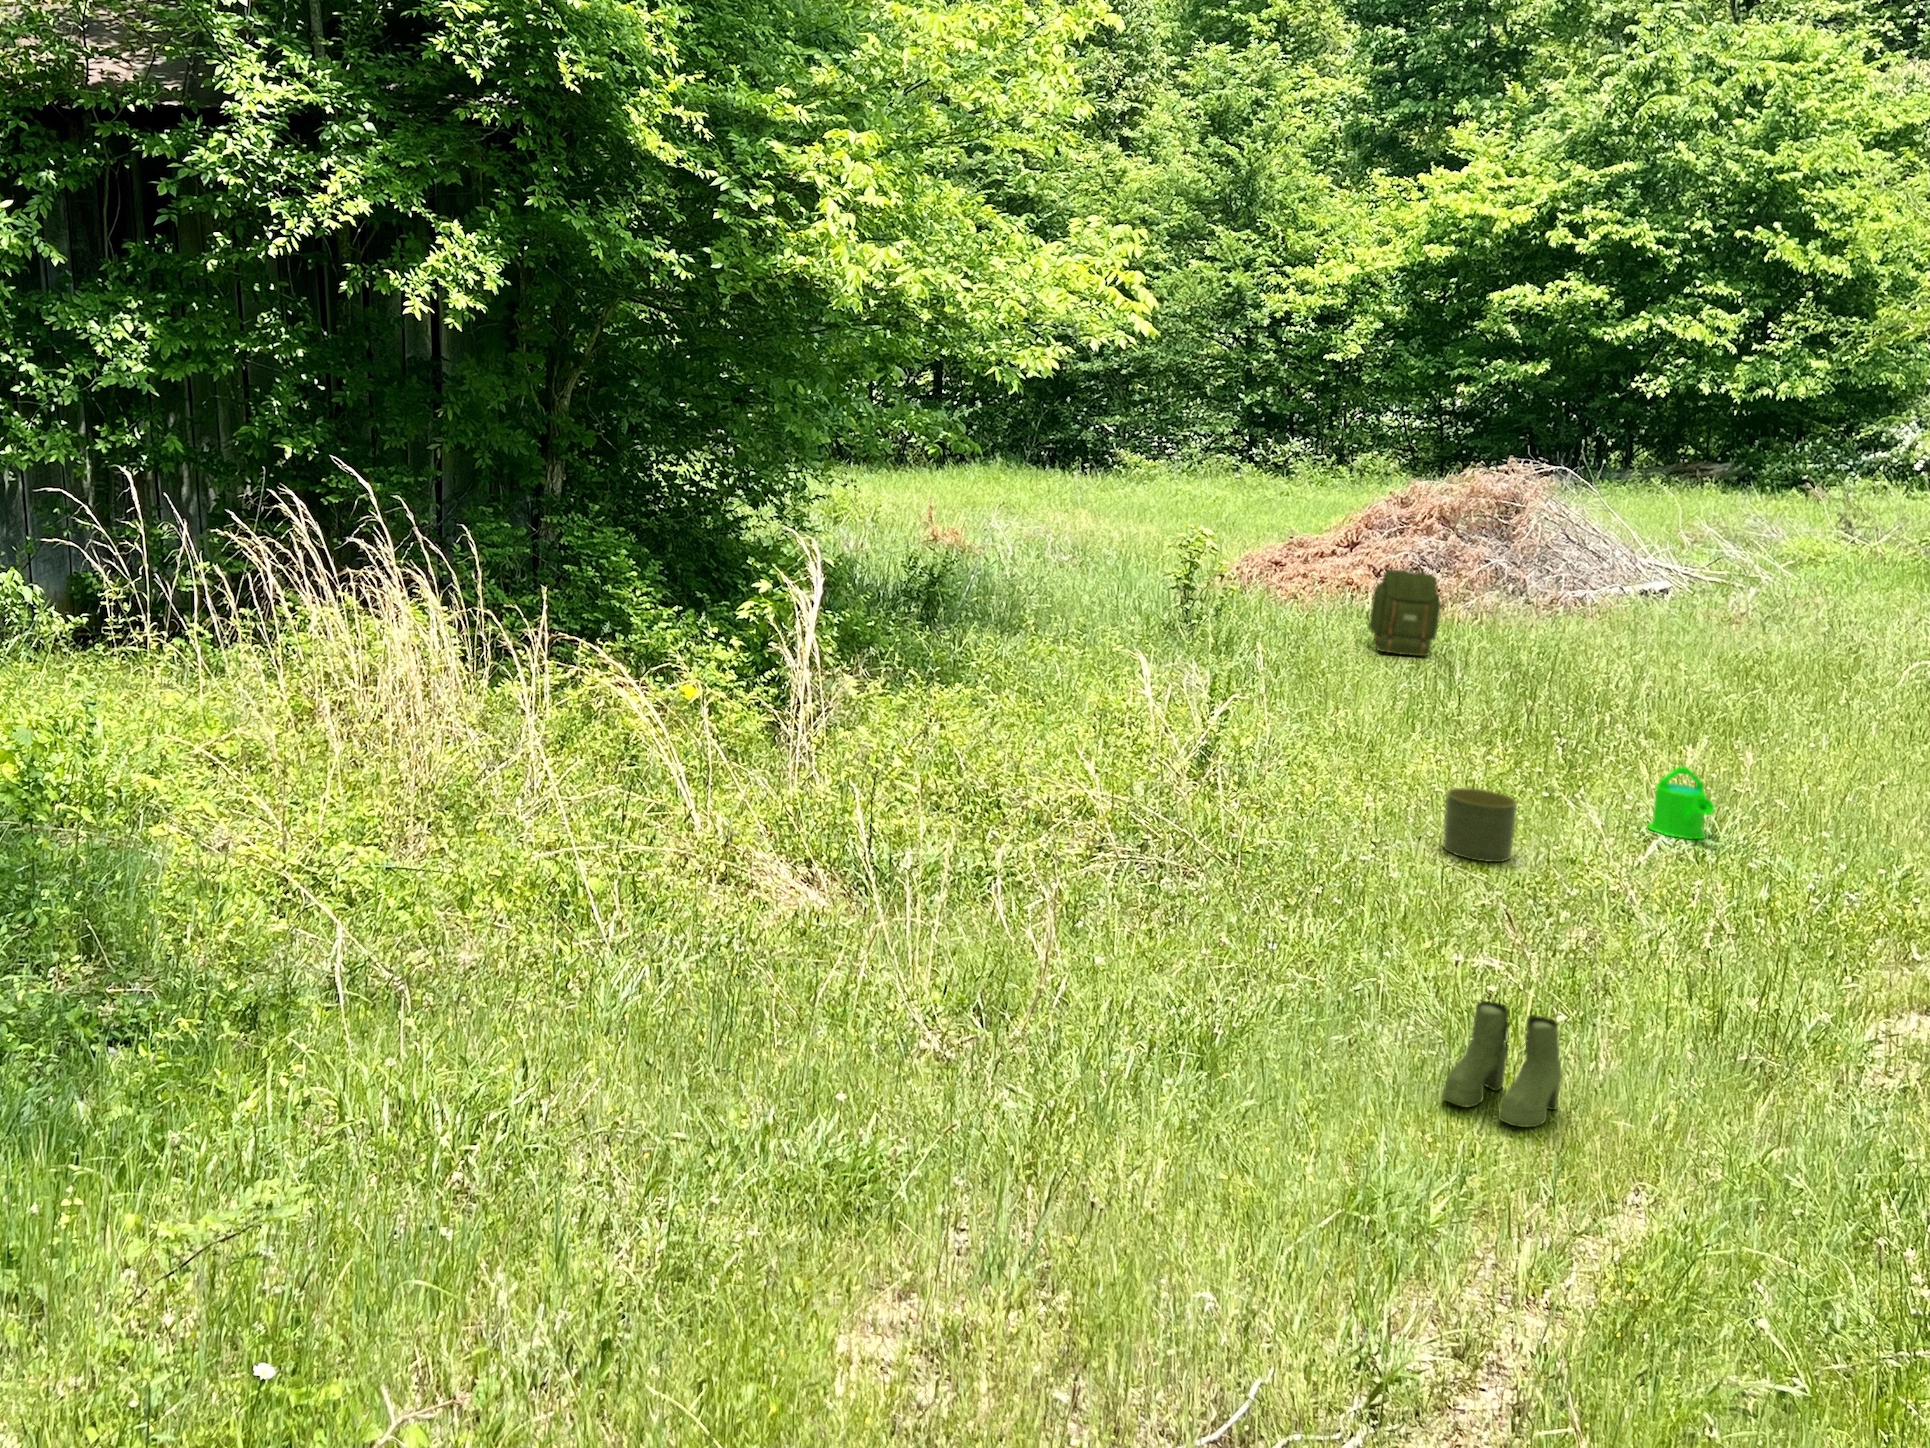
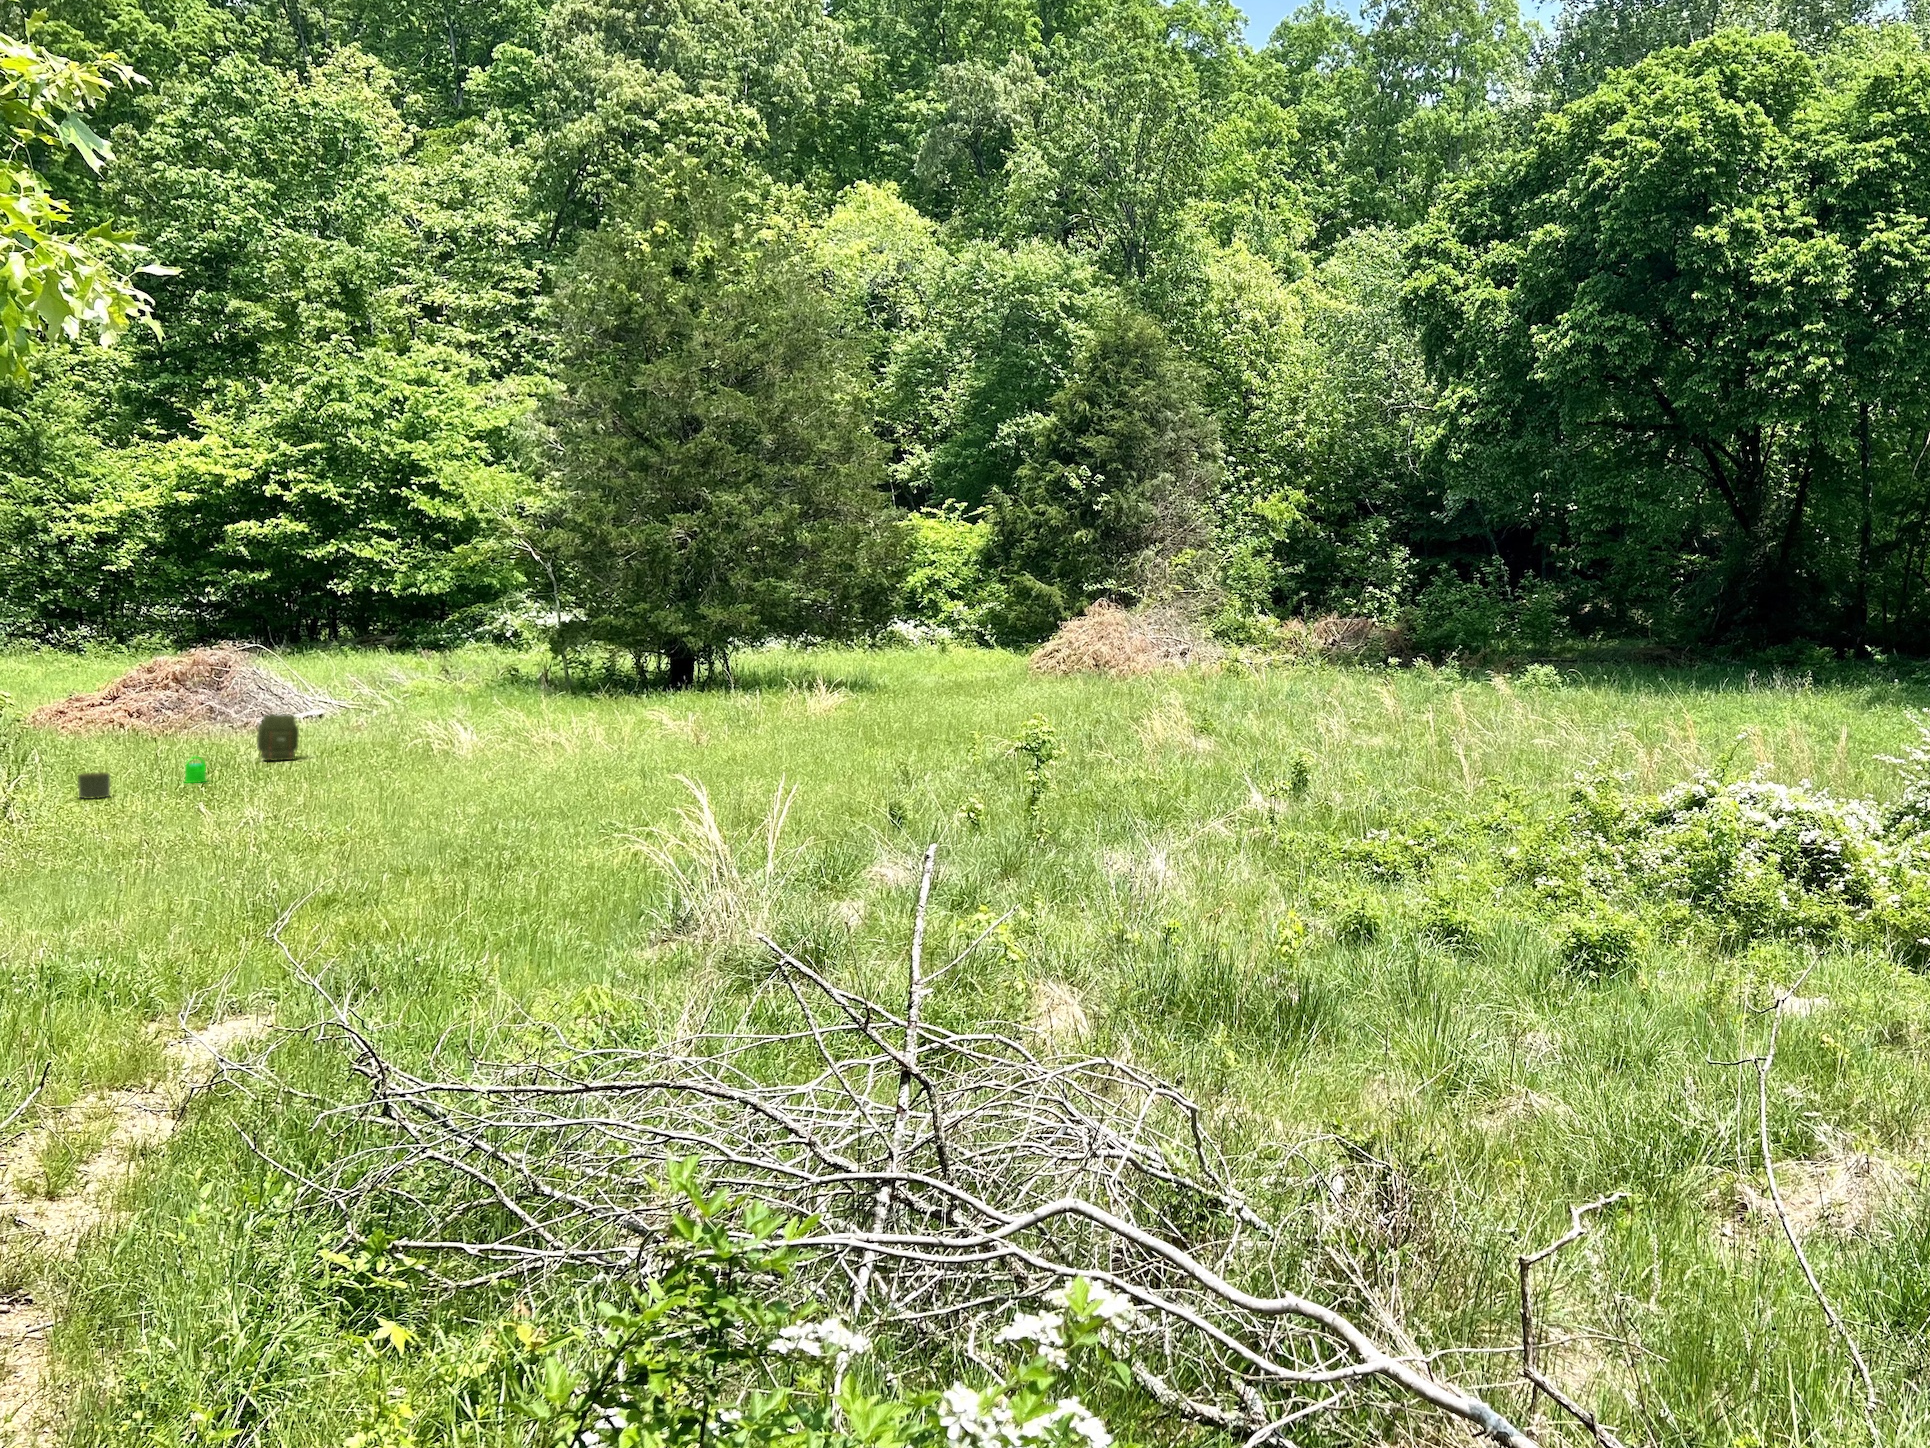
backpack: present [1369,570,1441,656] -> present [257,714,299,761]
boots: present [1443,1001,1562,1127] -> none [38,809,82,840]

